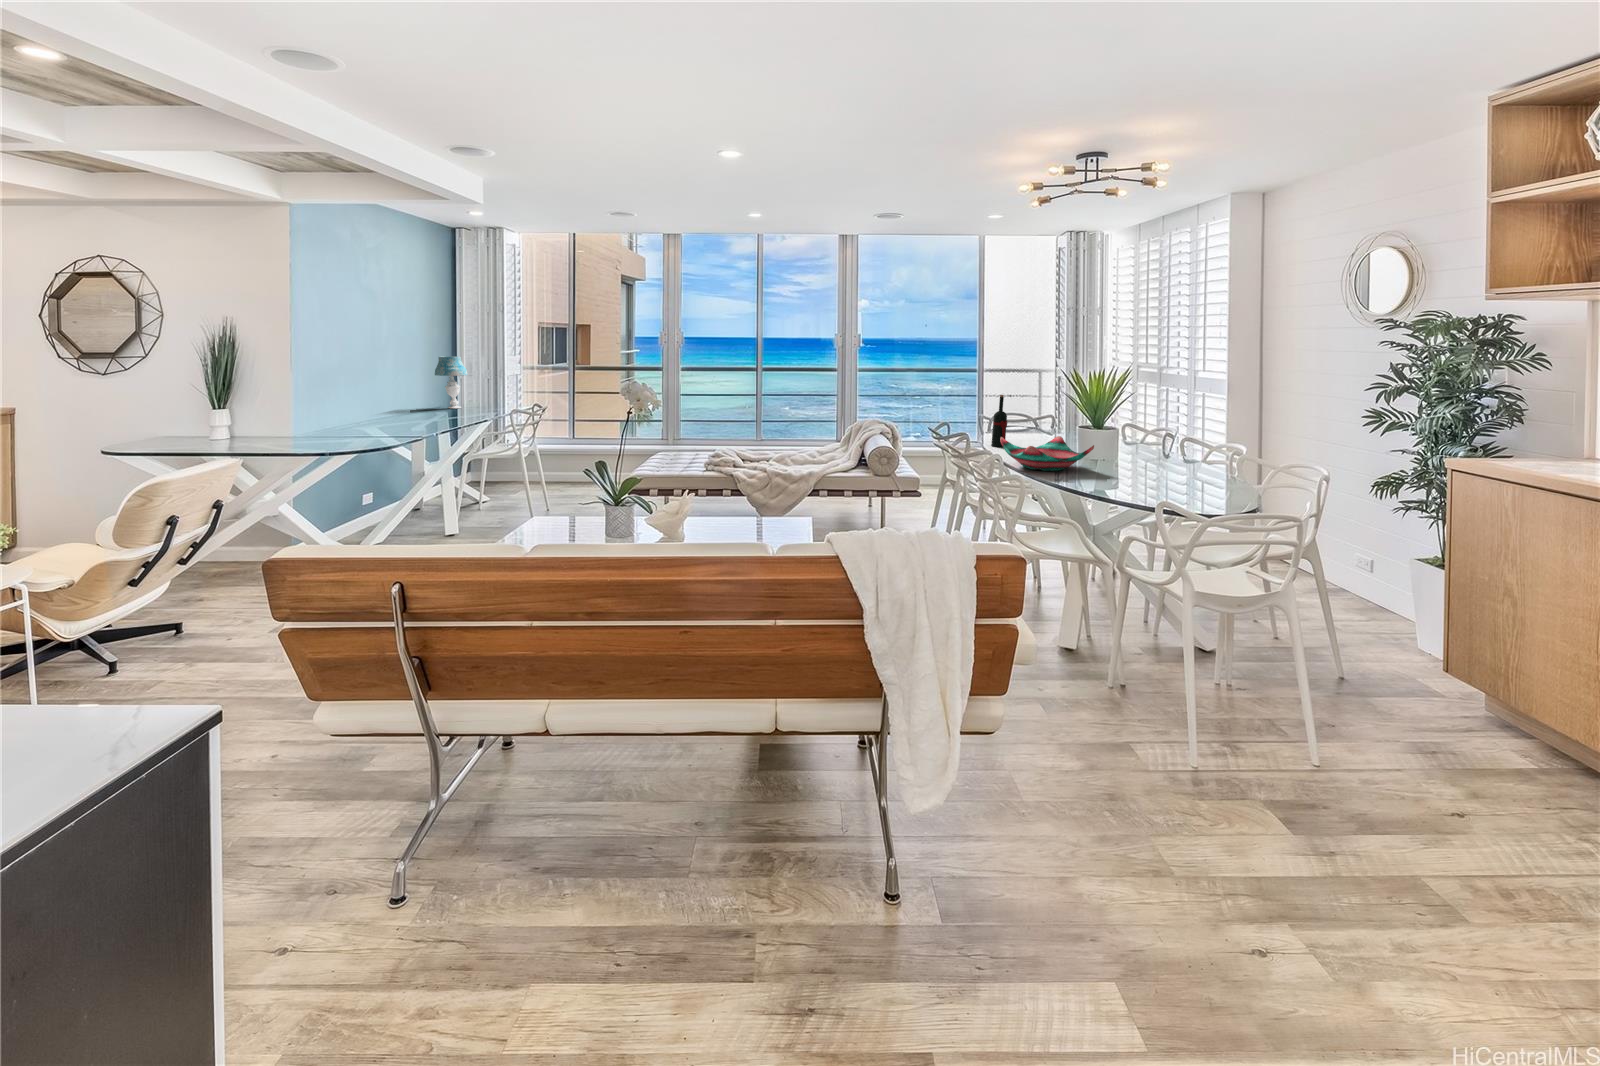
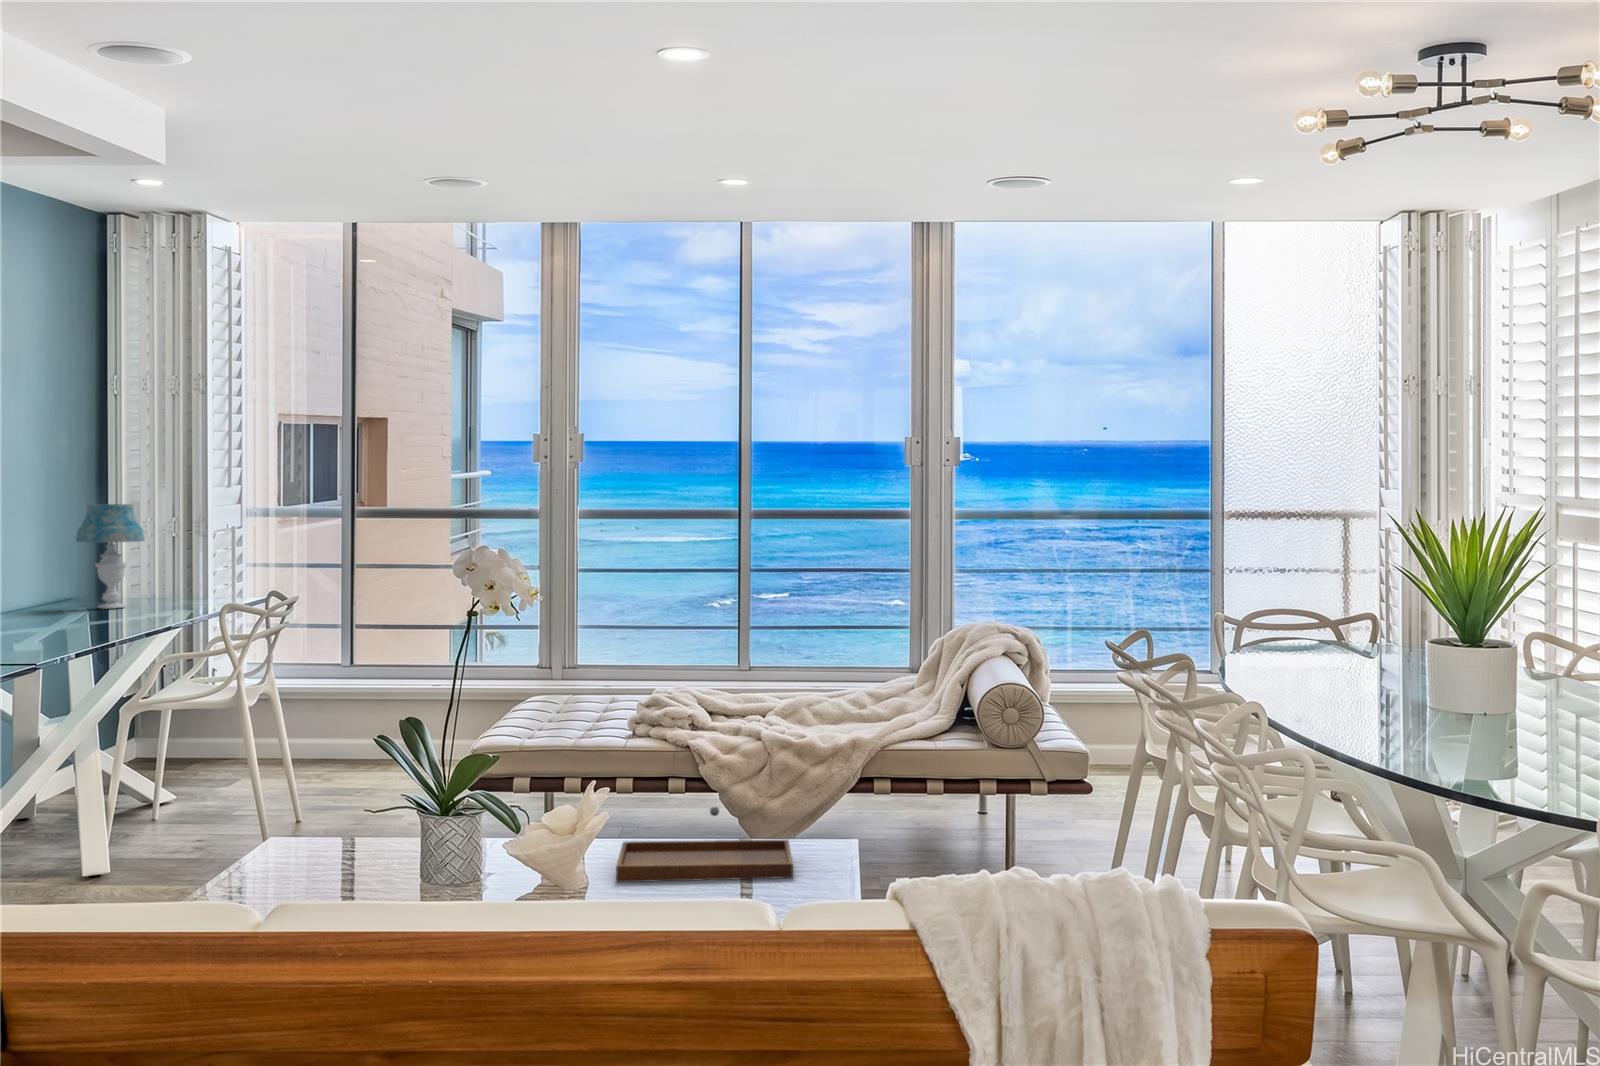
wine bottle: present [991,395,1007,447] -> none [1259,567,1293,680]
decorative bowl: present [1000,436,1094,471] -> none [1306,656,1542,738]
tray: none [703,499,777,529] -> present [616,806,793,882]

